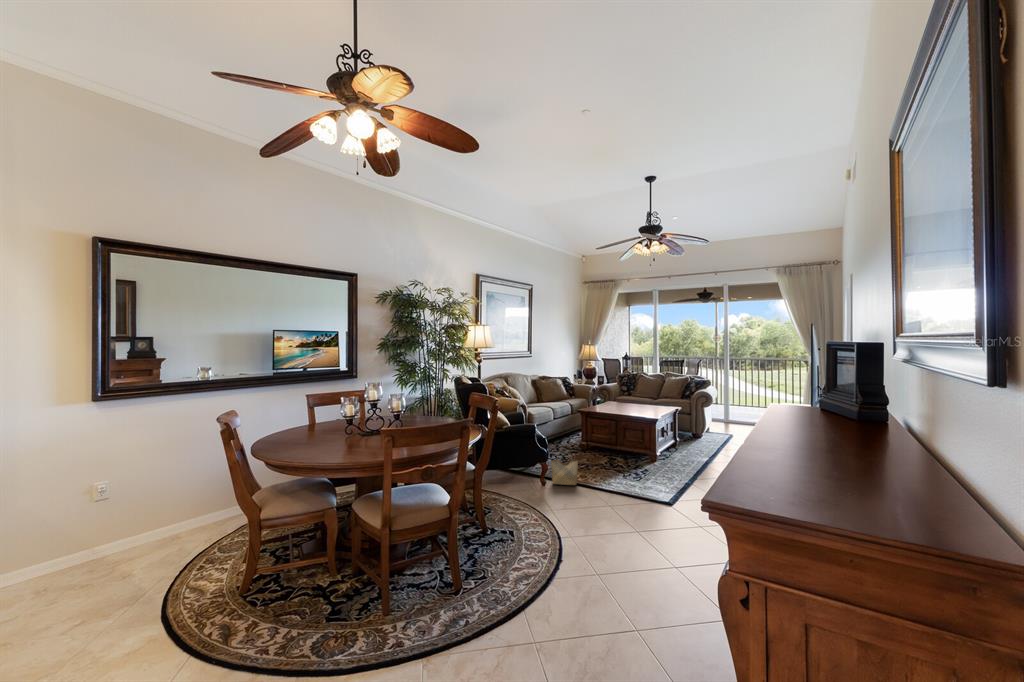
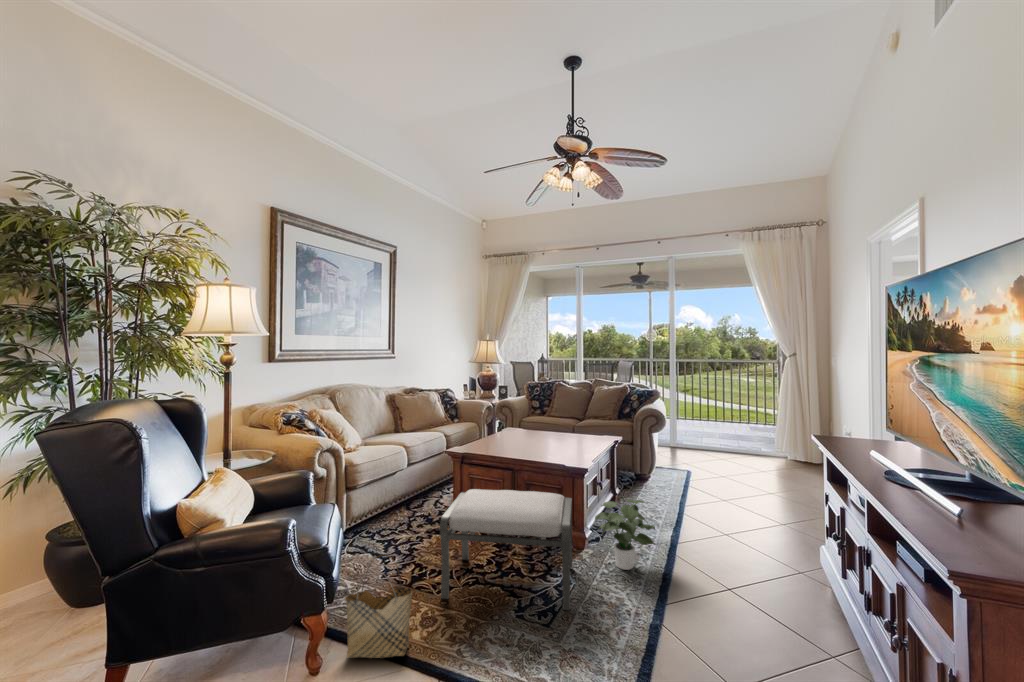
ottoman: none [585,427,649,480] -> present [440,489,572,610]
potted plant: none [661,436,695,471] -> present [595,500,656,570]

